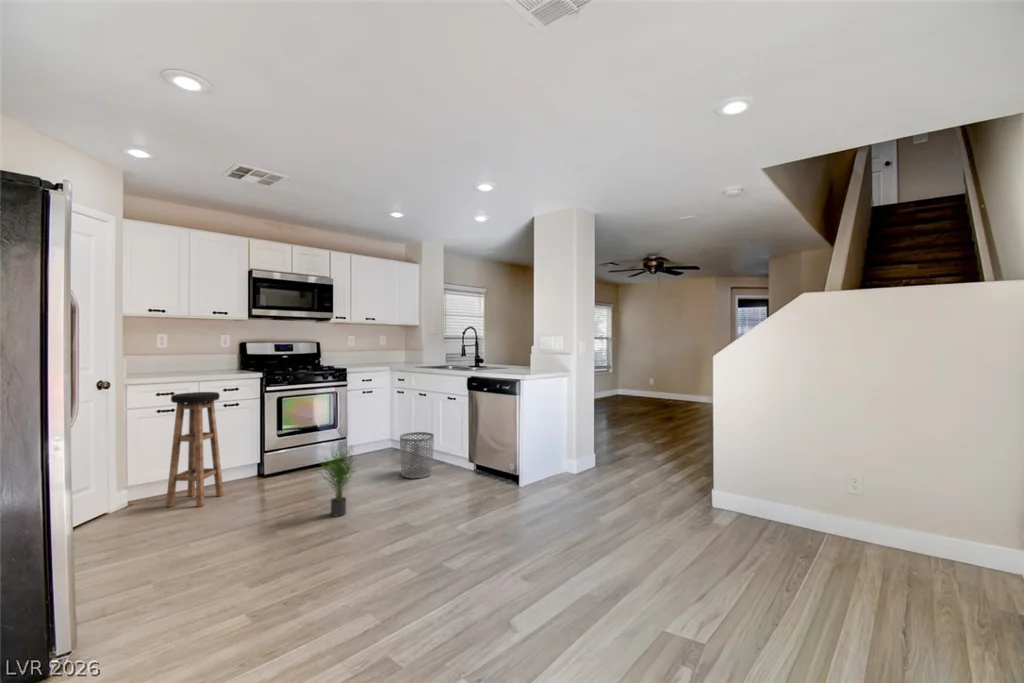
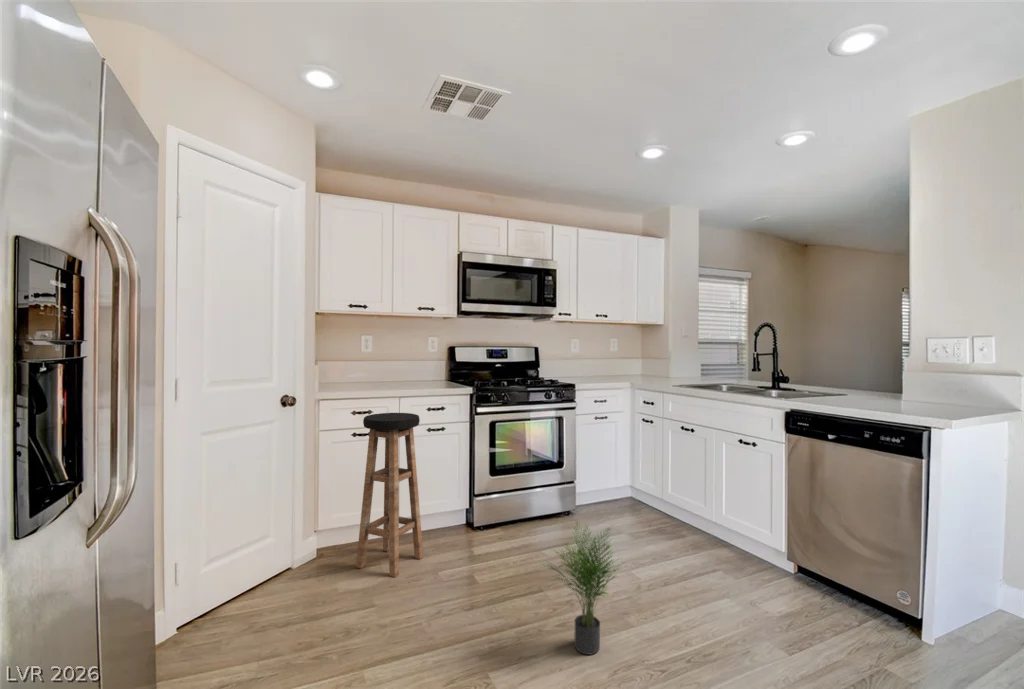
waste bin: present [400,432,434,479] -> none [665,492,723,575]

